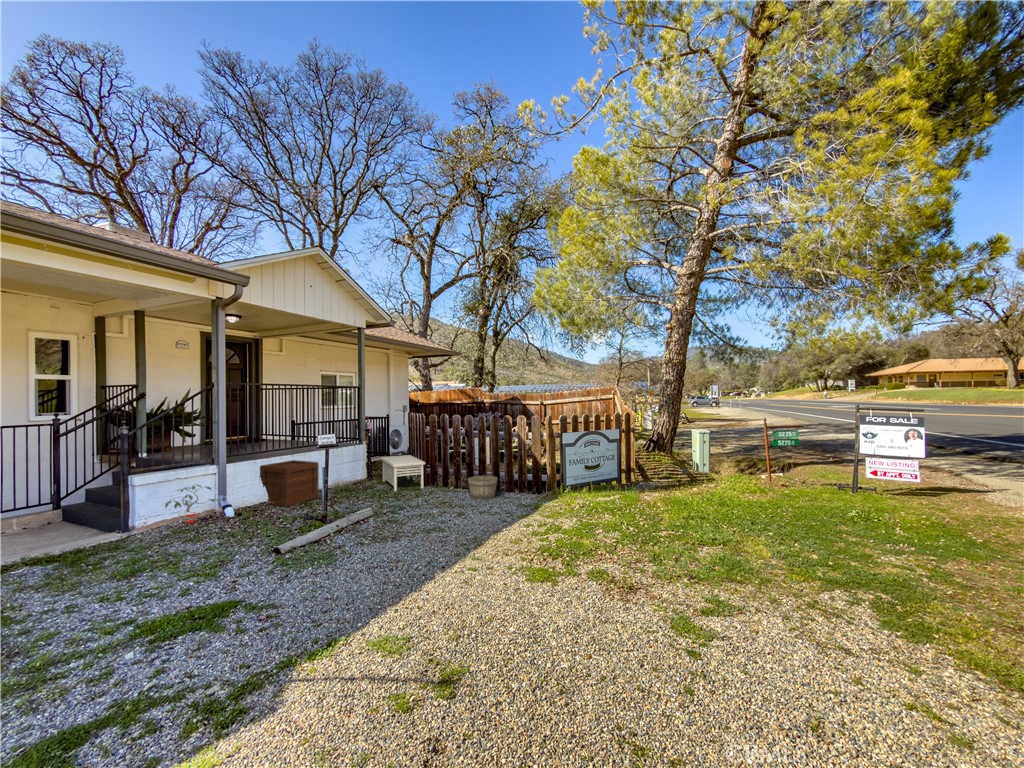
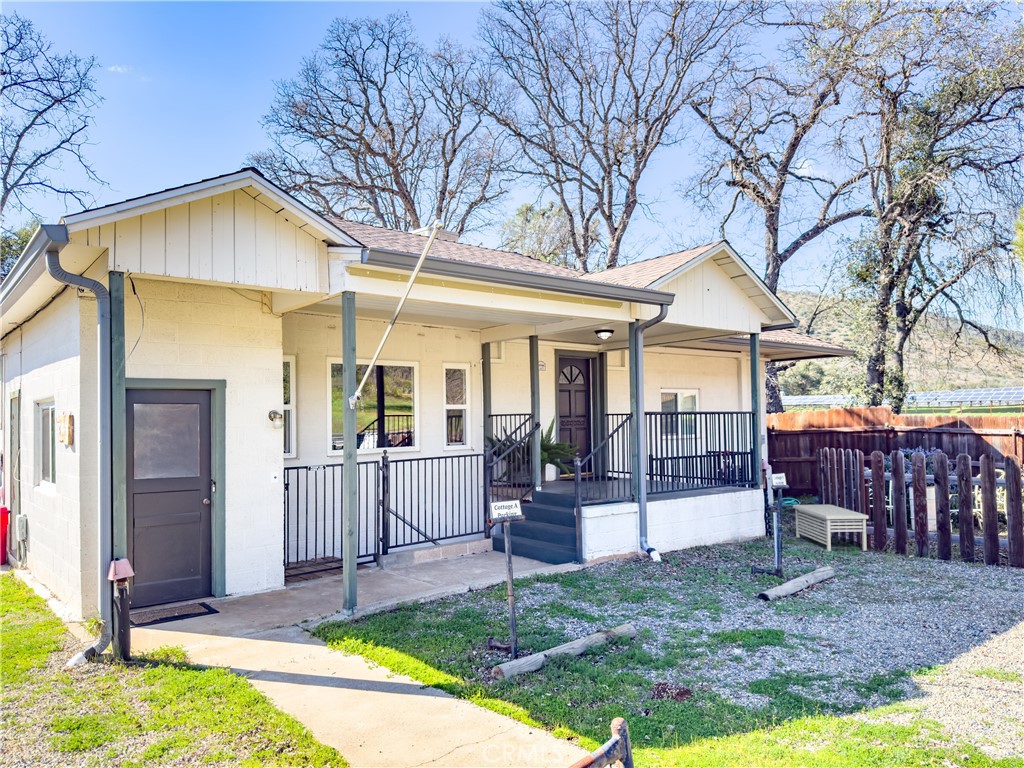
wooden crate: present [260,460,319,507] -> none [673,502,737,556]
wooden bucket: present [468,475,497,500] -> none [950,535,999,574]
potted plant: present [165,485,216,523] -> none [609,521,654,562]

